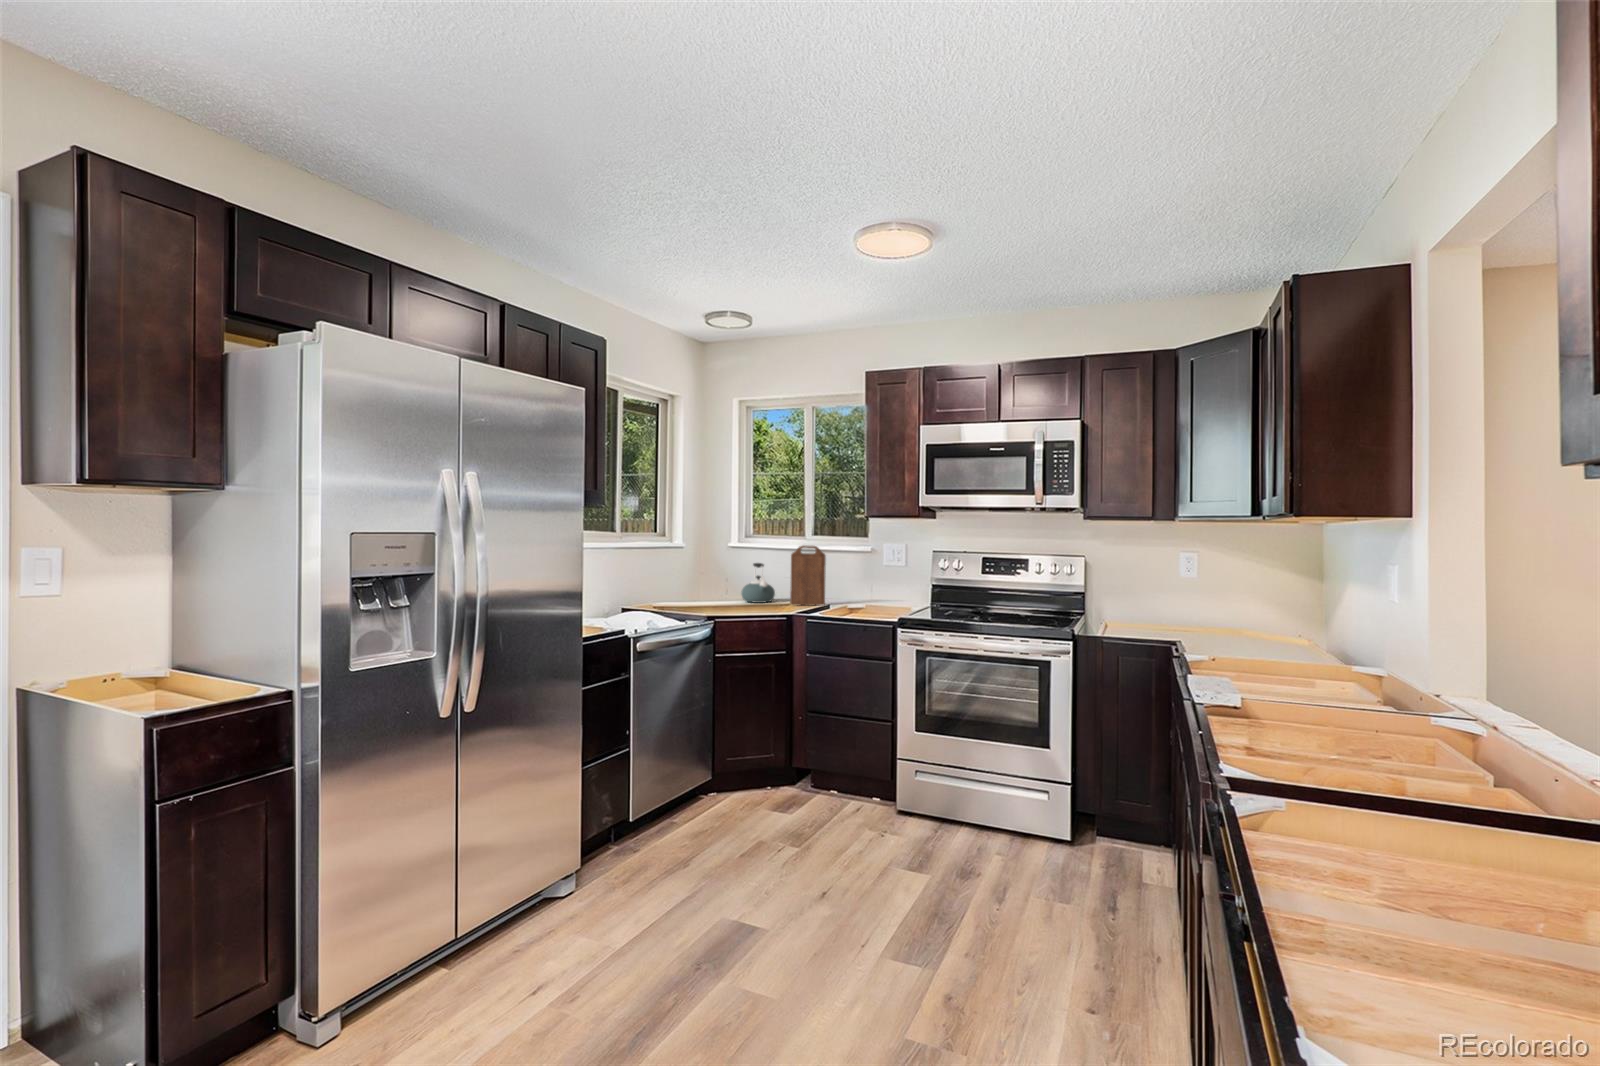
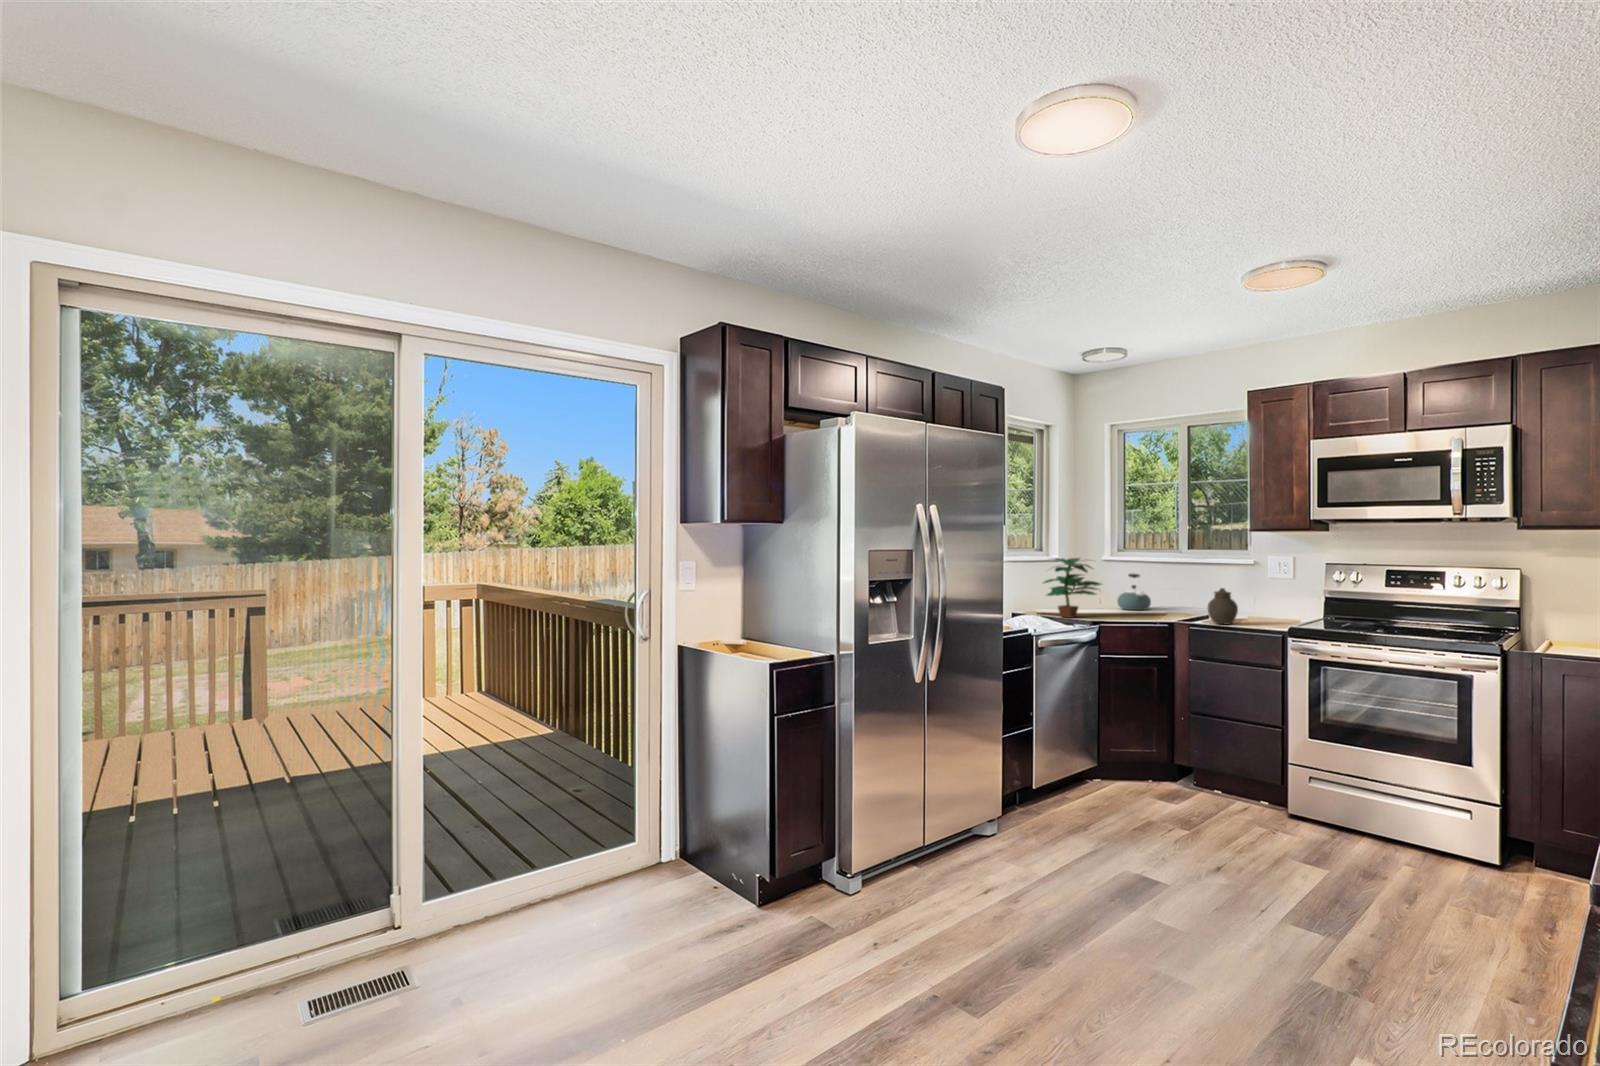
potted plant: none [655,545,723,614] -> present [1044,558,1101,618]
cutting board: present [790,545,826,605] -> none [1169,558,1205,615]
jar: none [825,577,853,616] -> present [1208,588,1238,624]

